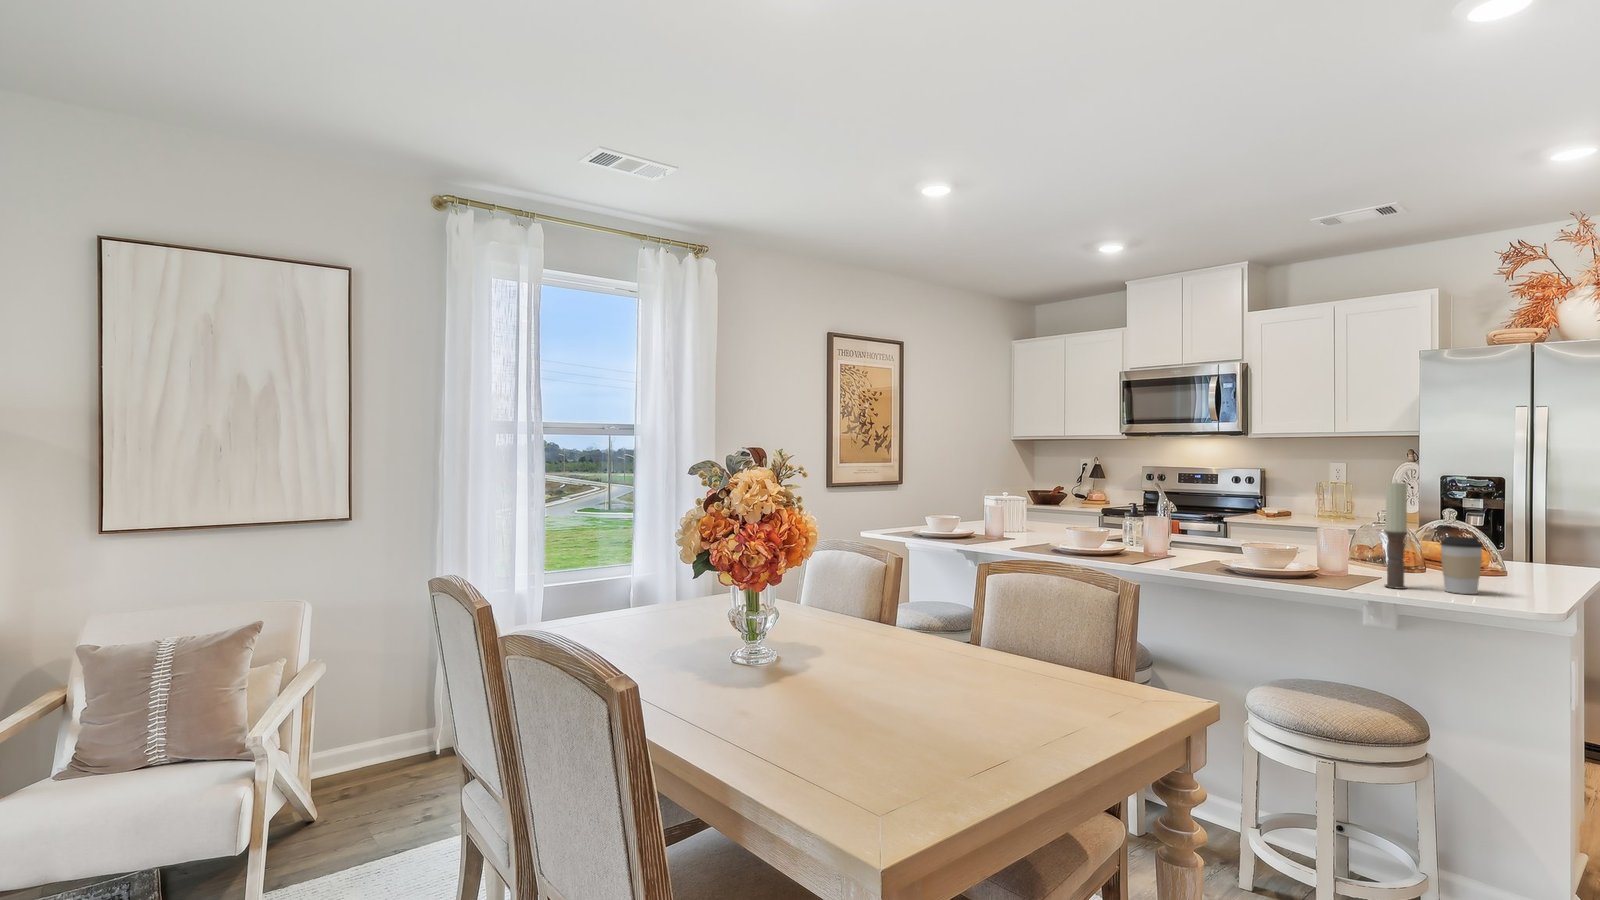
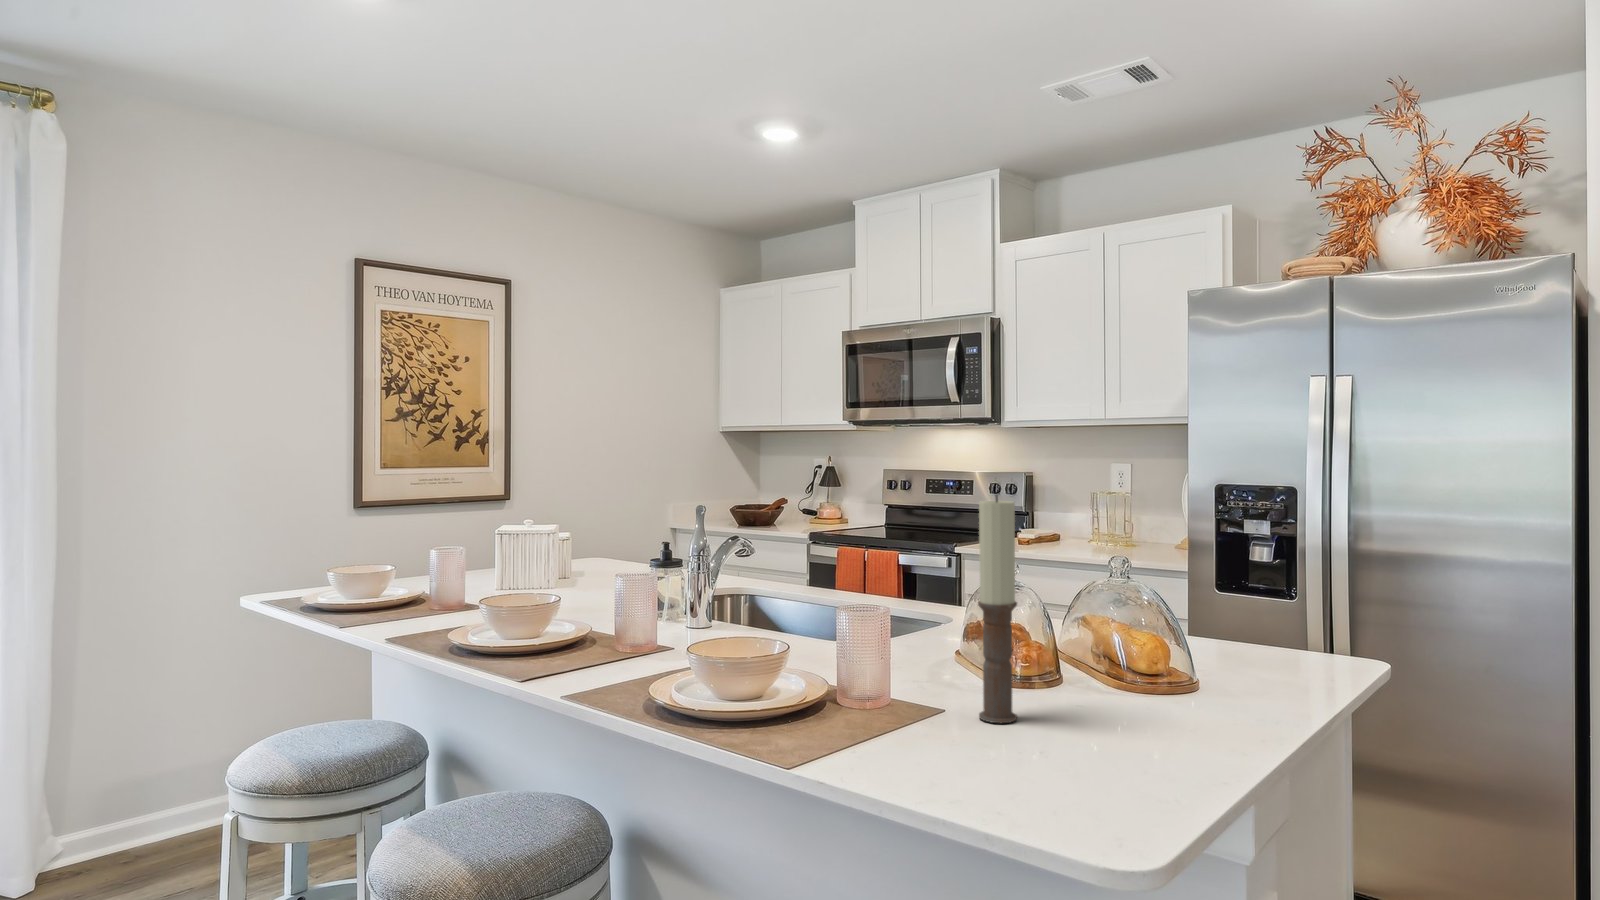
coffee cup: present [1441,536,1483,594] -> none [1072,610,1145,736]

